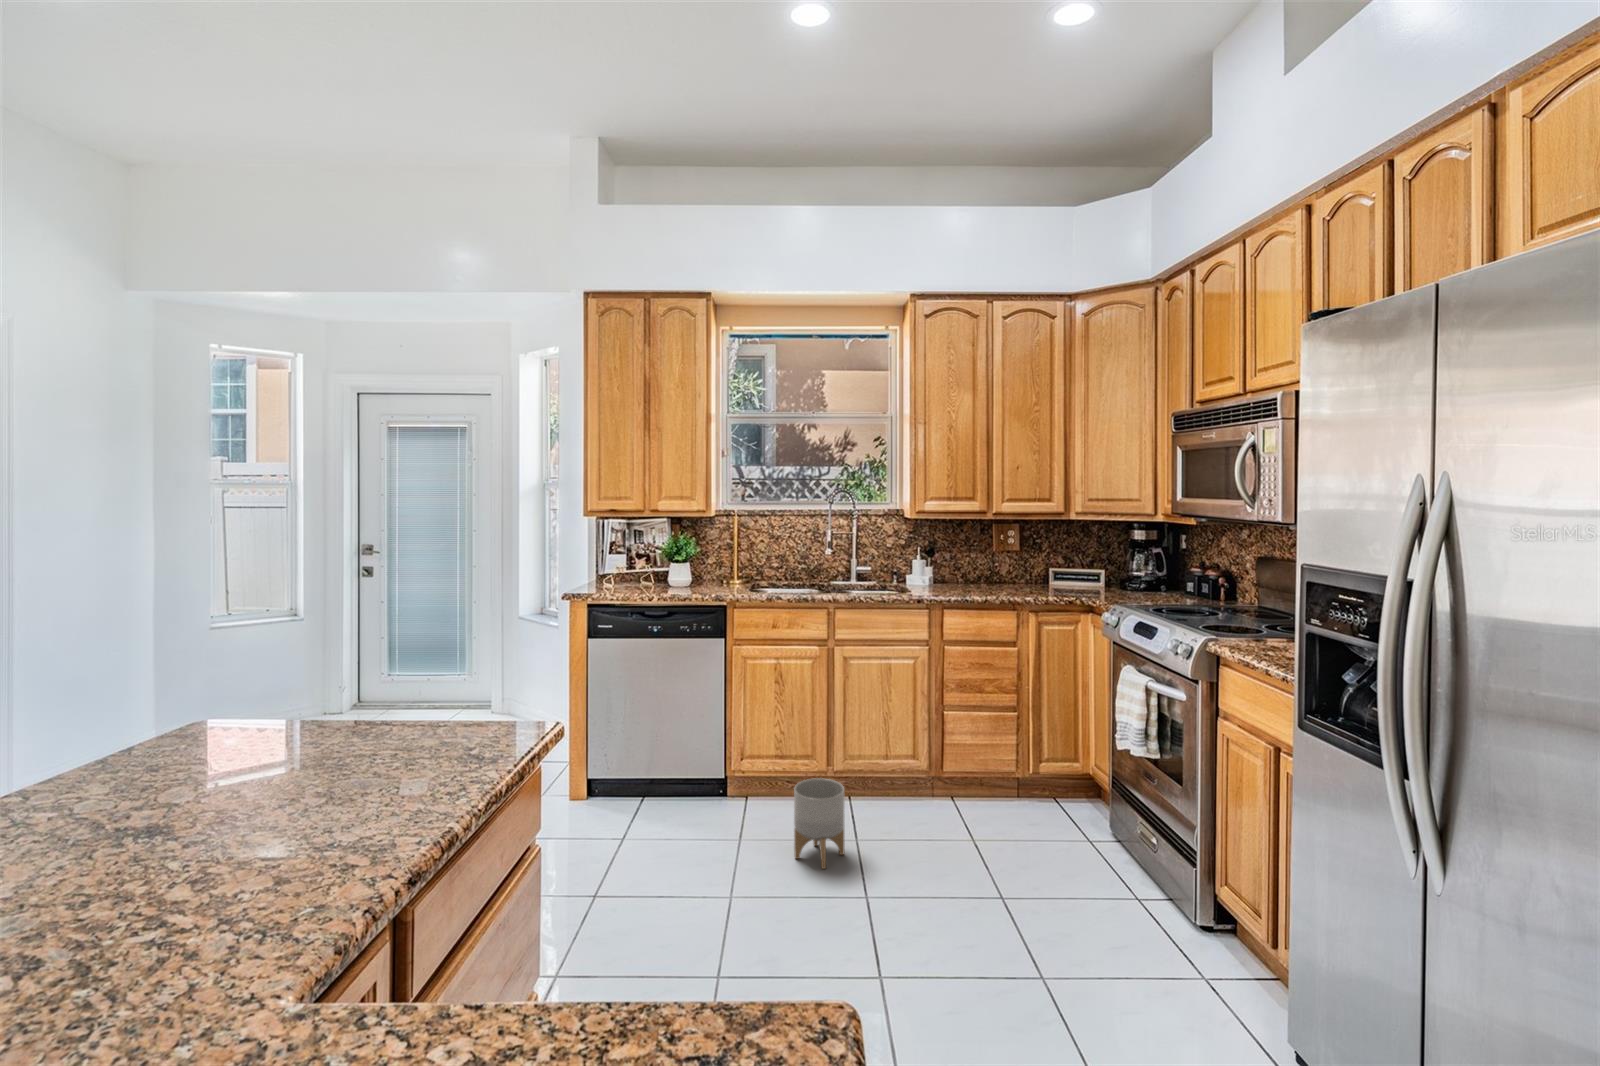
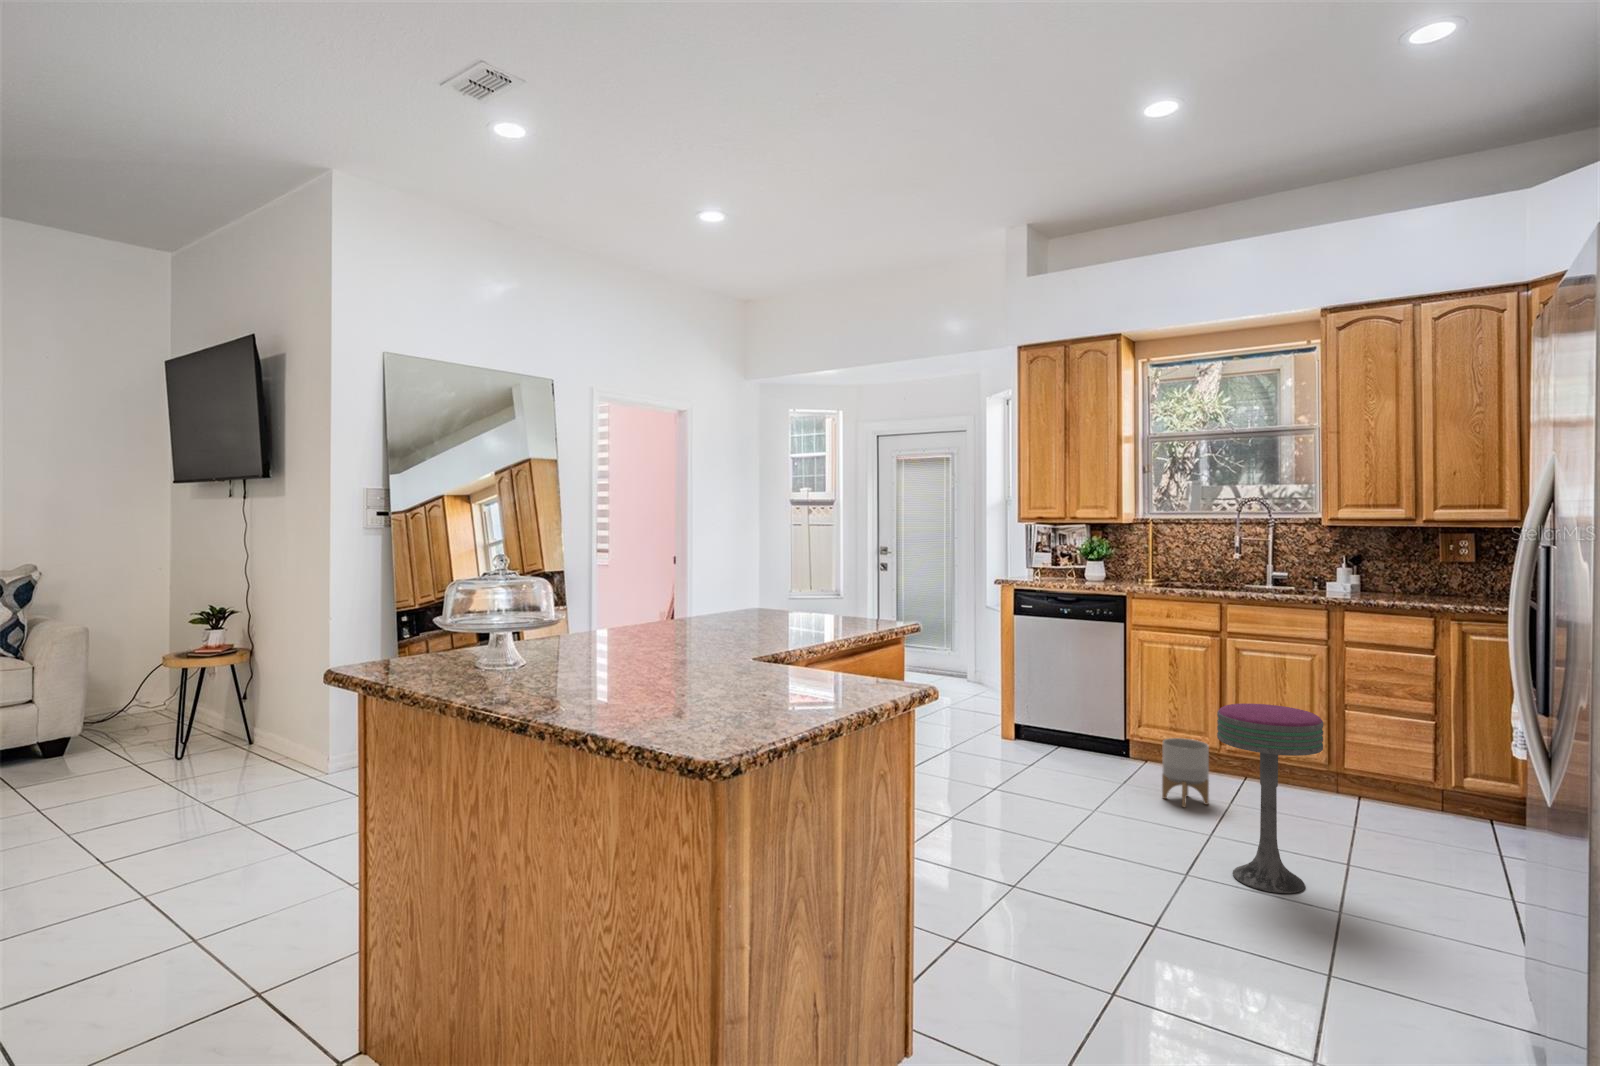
bar stool: none [920,760,1045,1021] -> present [1217,704,1323,893]

